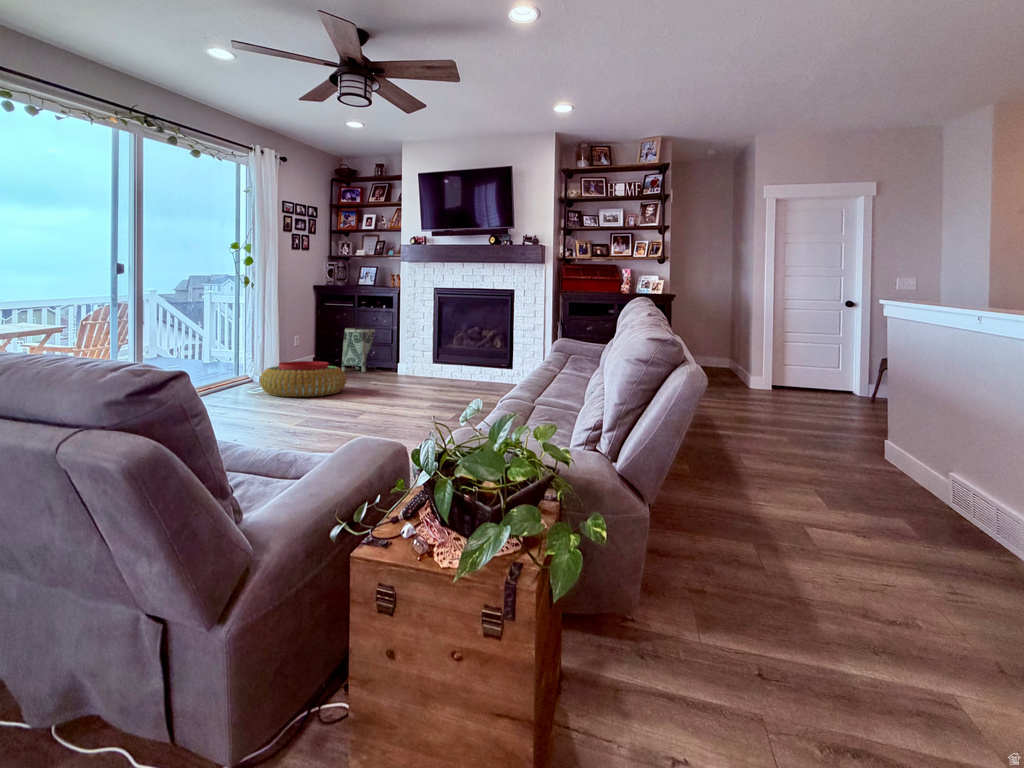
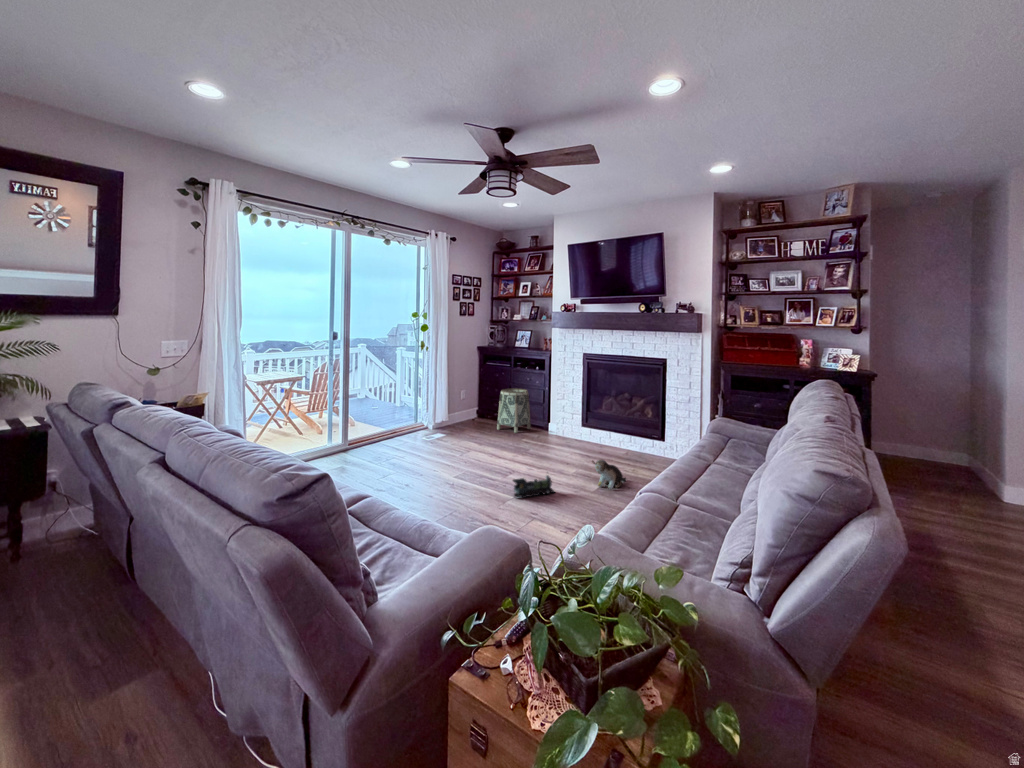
pouf: present [260,361,346,397] -> none [414,439,492,482]
plush toy: none [447,368,479,396] -> present [592,459,626,489]
toy train: none [371,378,413,402] -> present [513,475,555,498]

